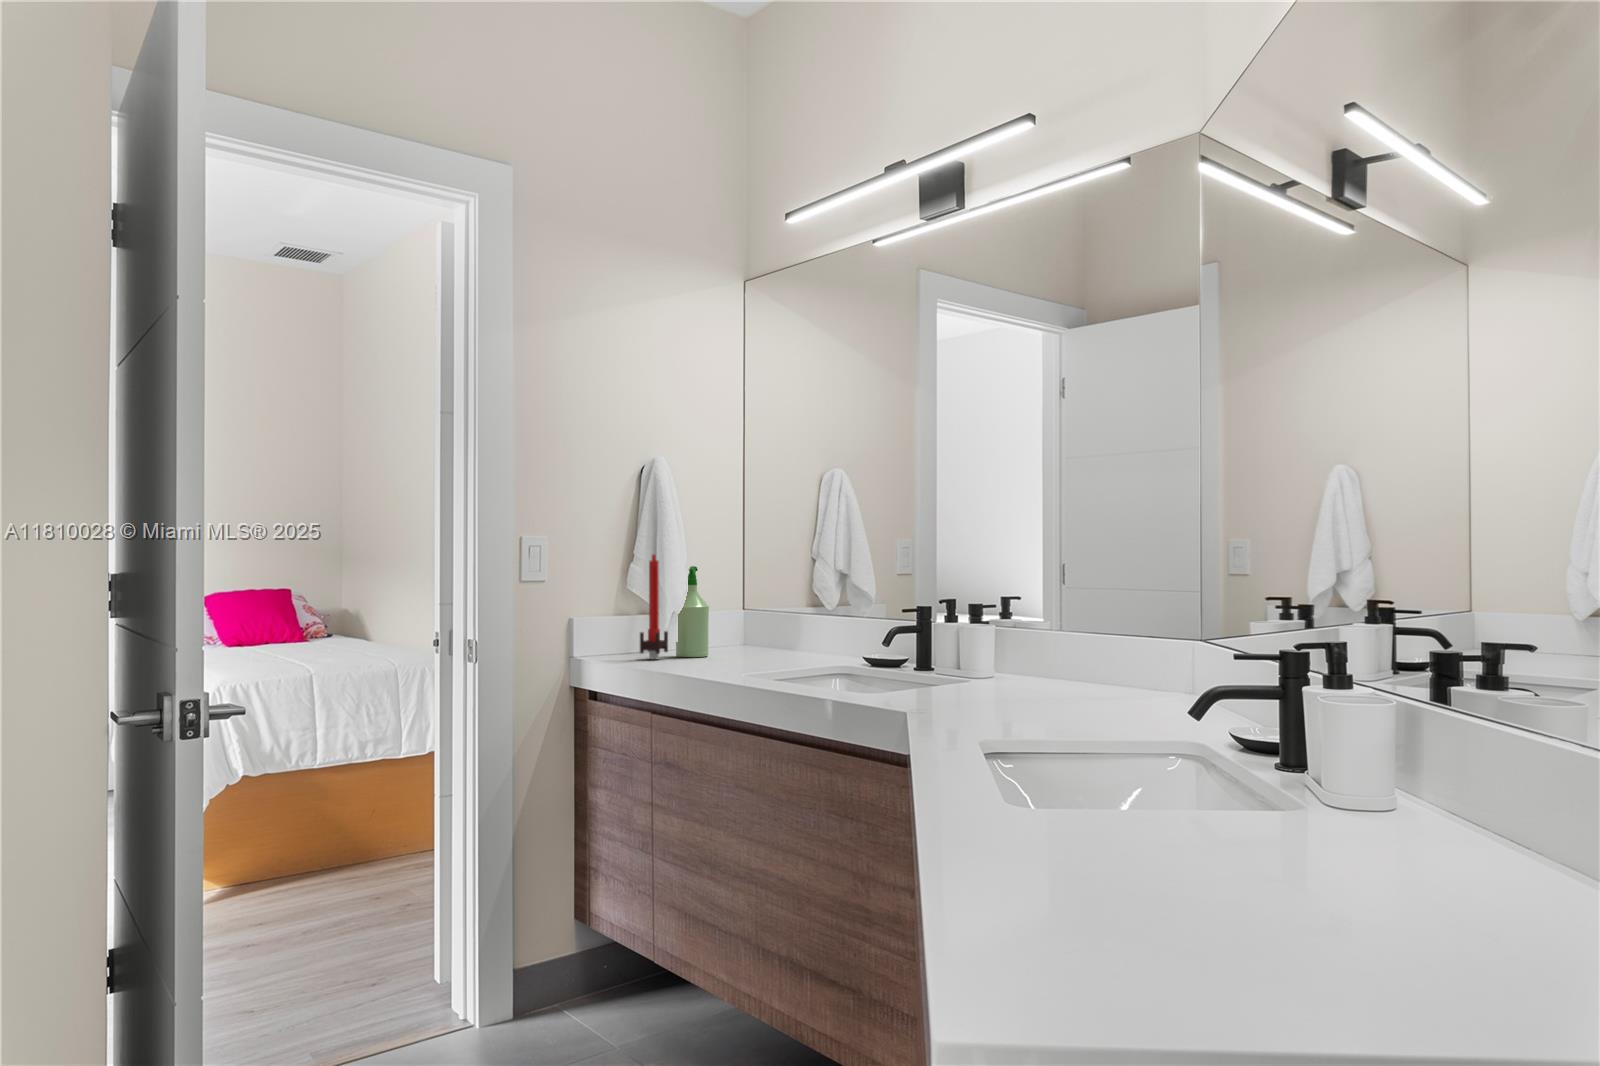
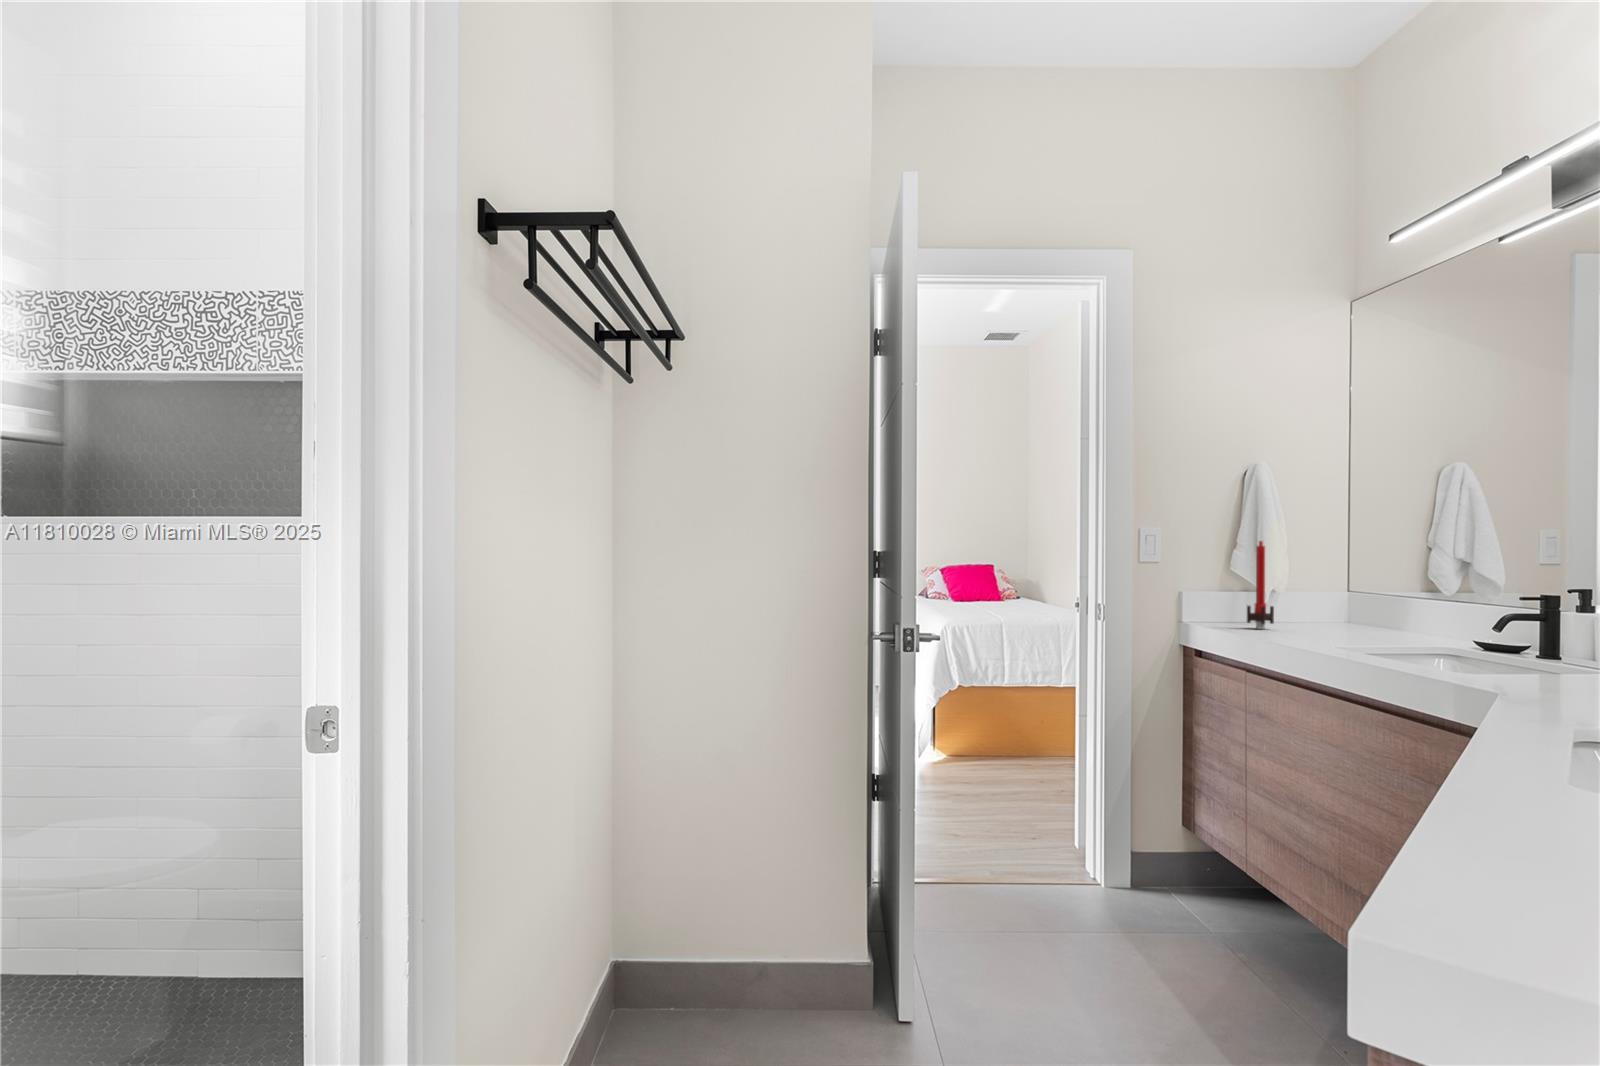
spray bottle: present [676,566,709,657] -> none [1282,551,1316,630]

